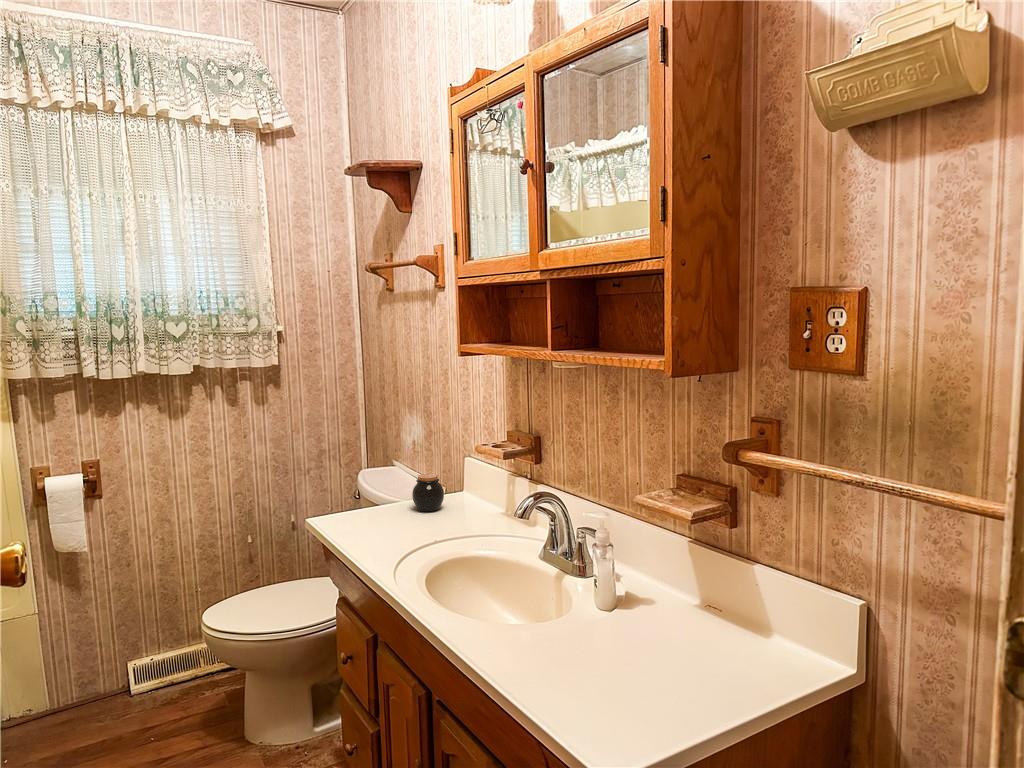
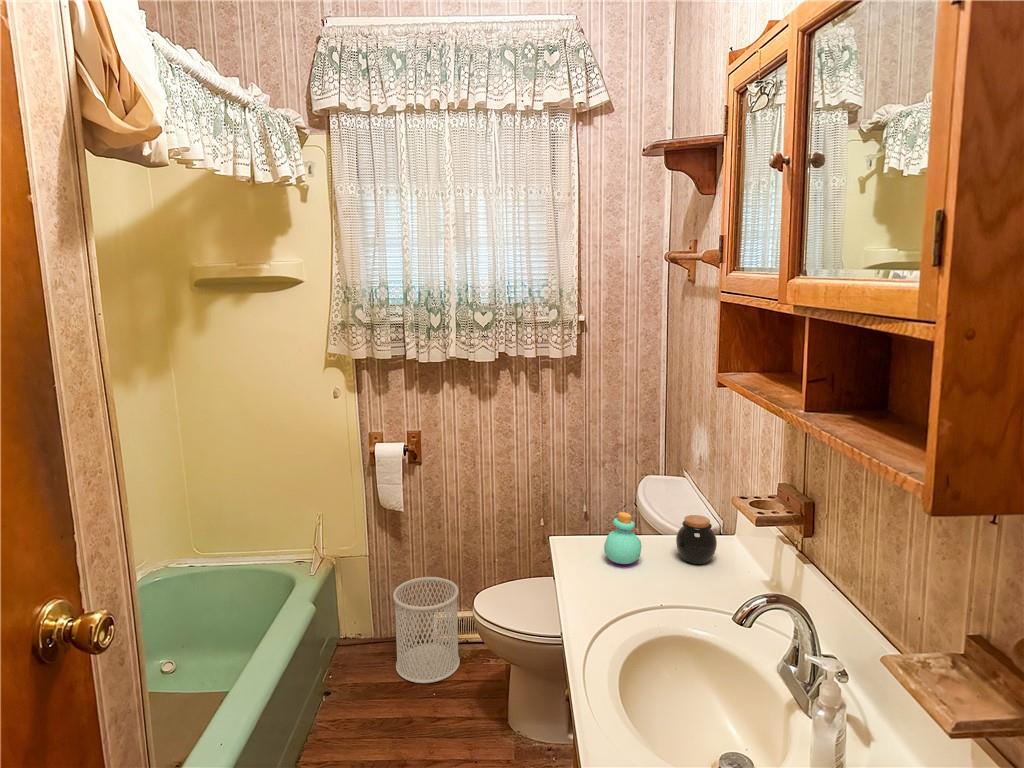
perfume bottle: none [356,478,388,521] -> present [604,512,642,564]
wastebasket: none [83,619,169,738] -> present [393,577,460,683]

